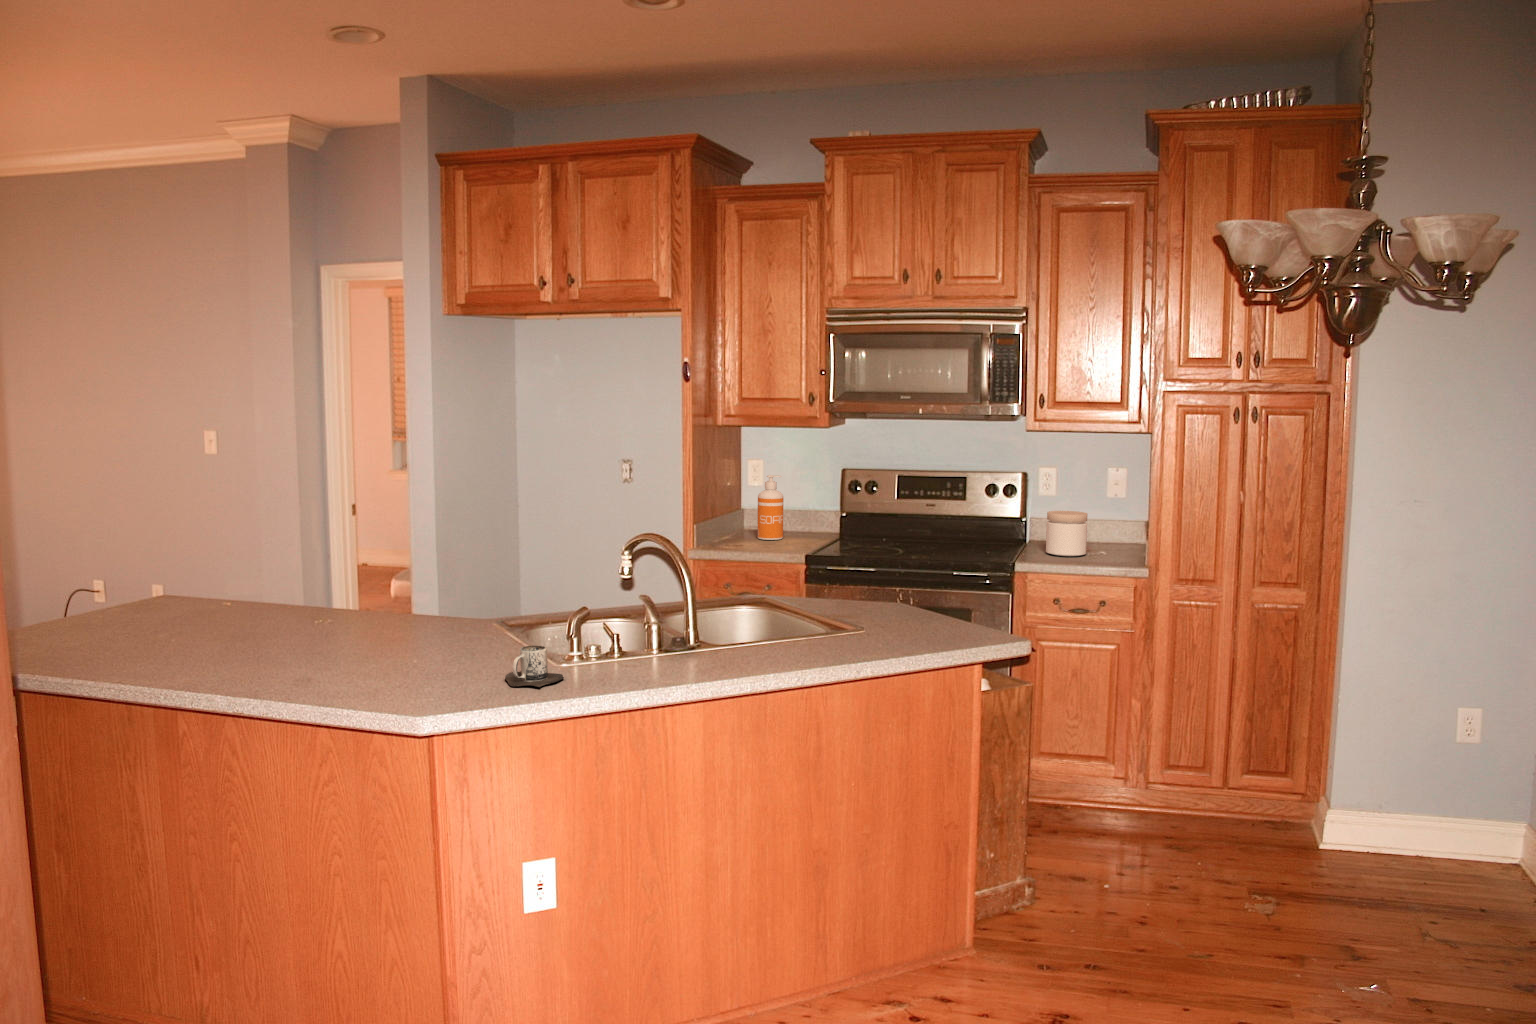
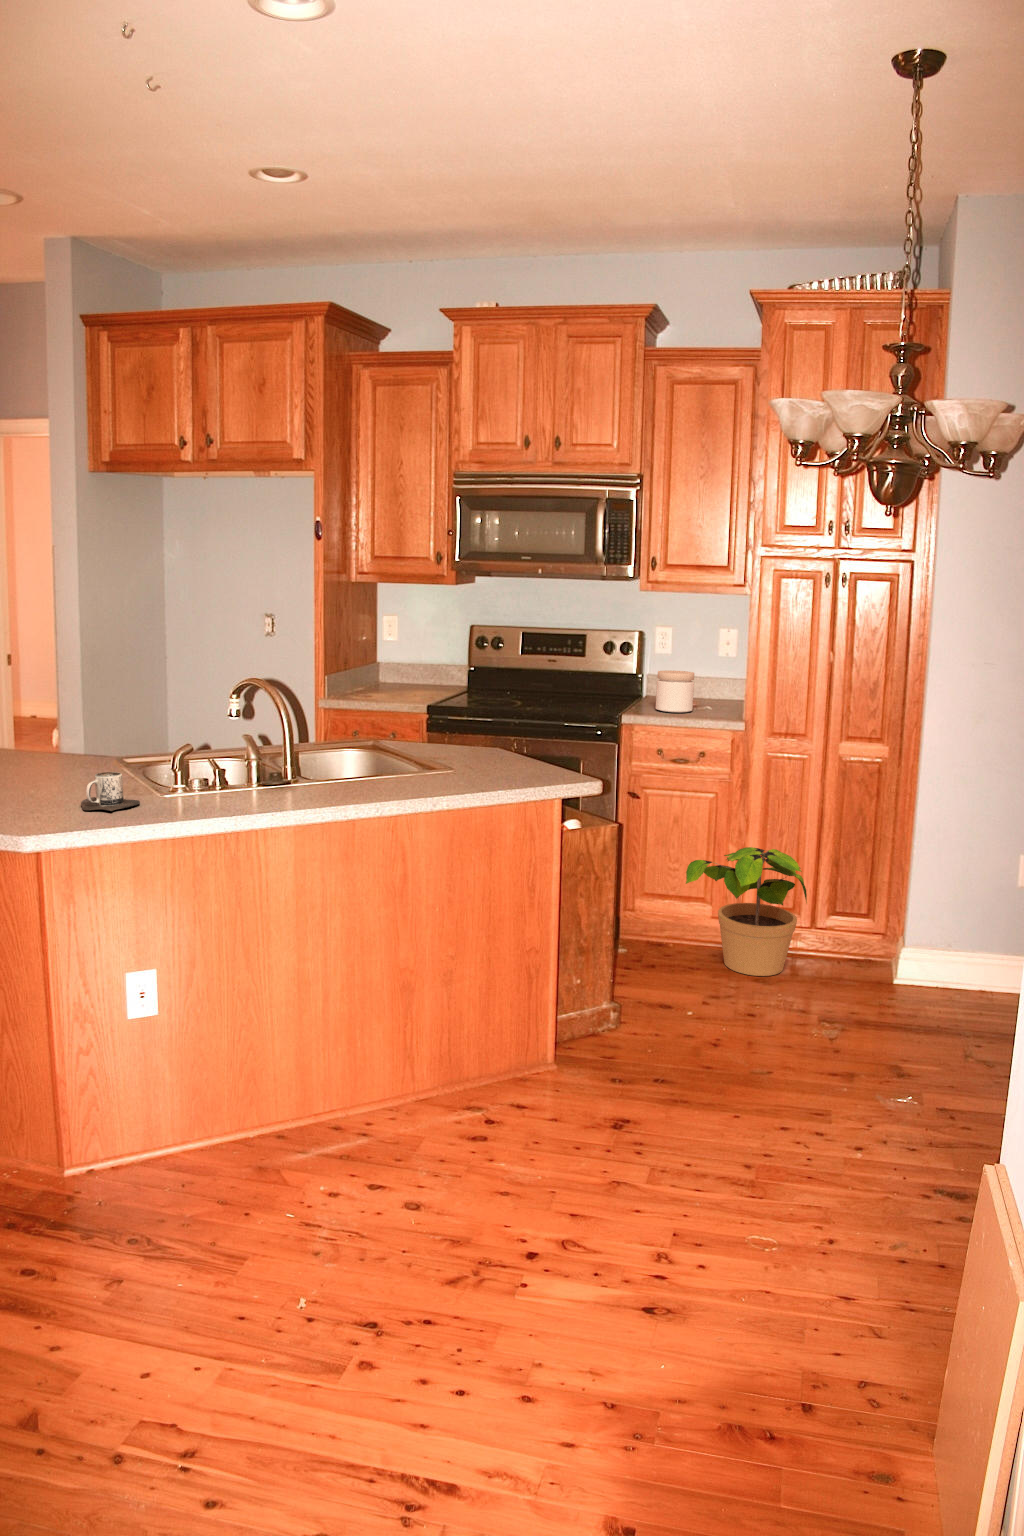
soap dispenser: present [757,475,783,540] -> none [391,634,416,695]
potted plant: none [1091,705,1227,846] -> present [686,847,807,976]

